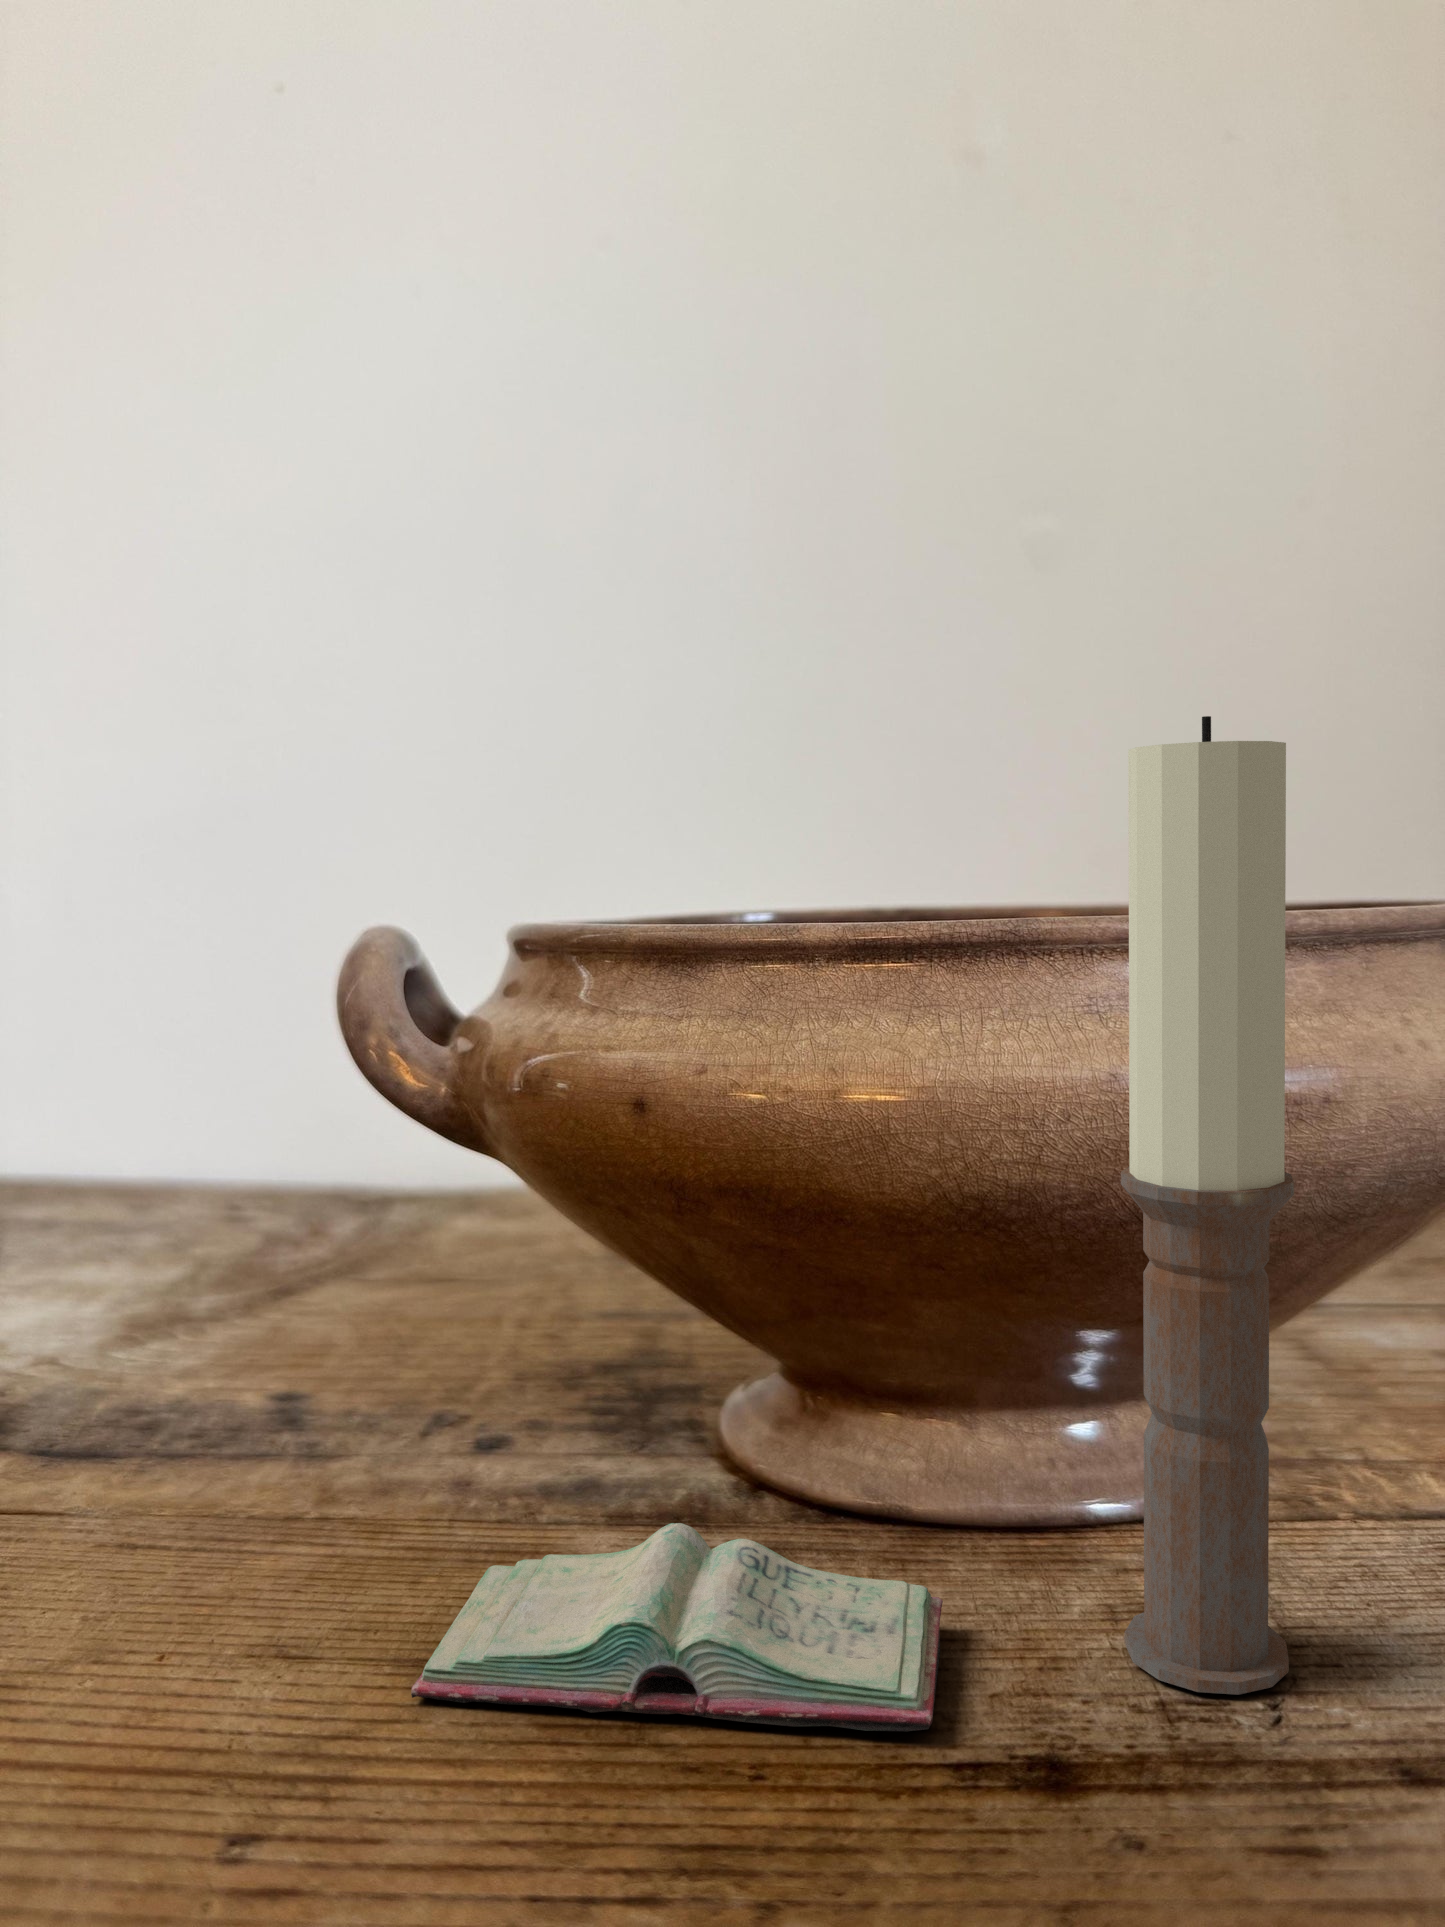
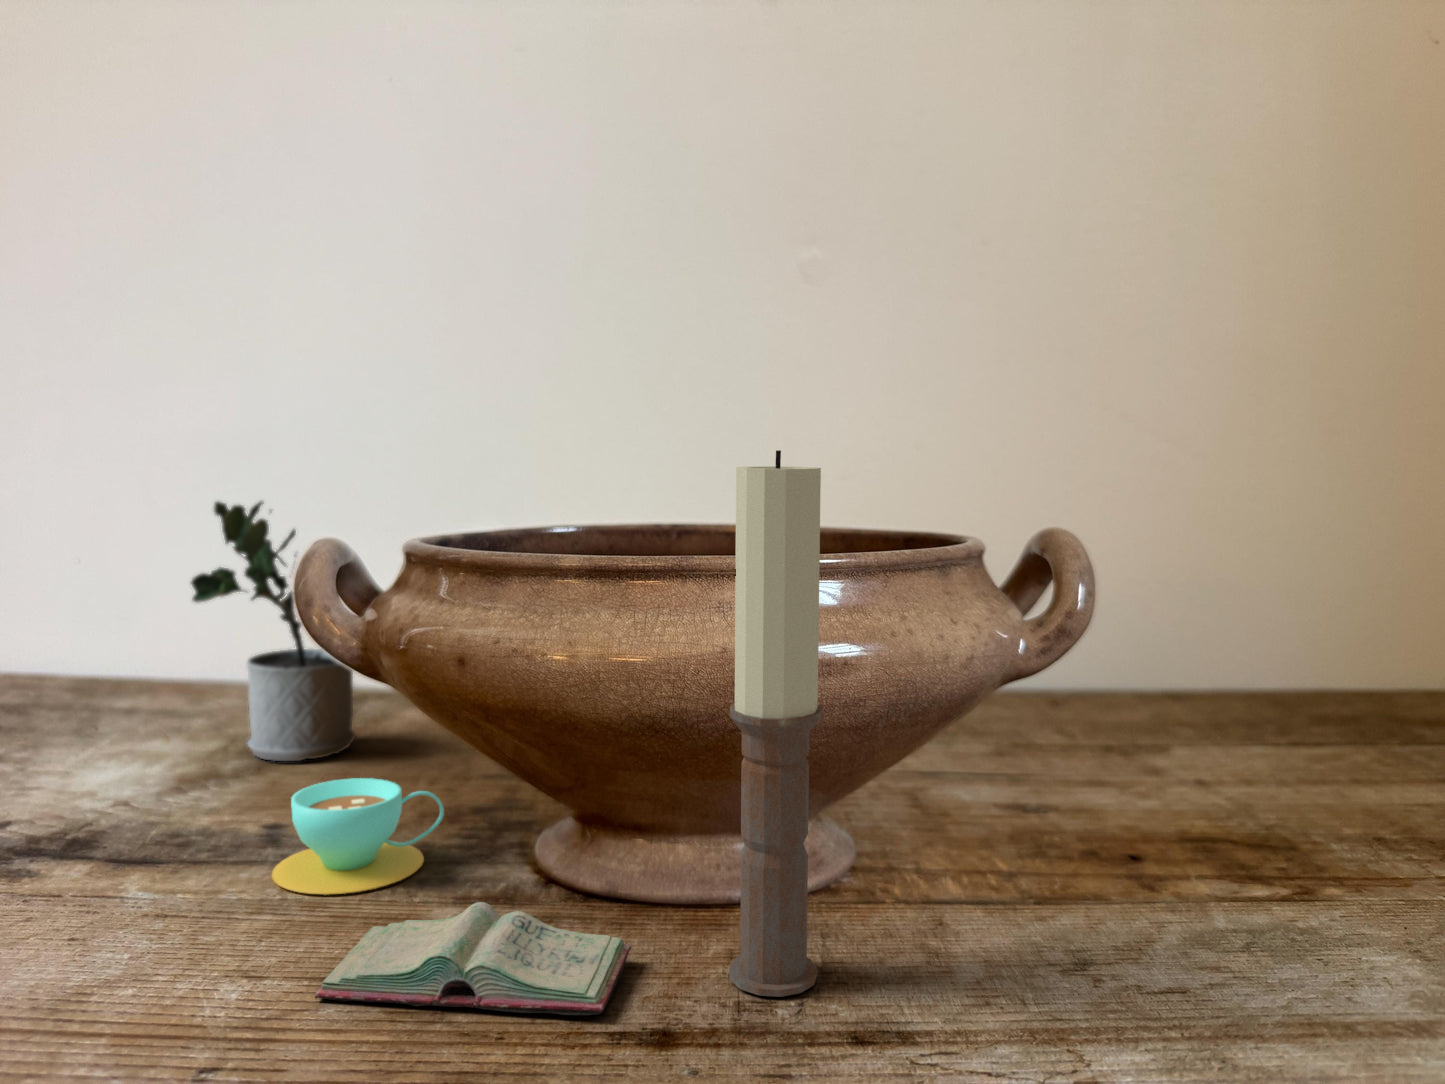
potted plant: none [144,895,390,1297] -> present [190,502,356,761]
teacup: none [297,1317,567,1509] -> present [272,778,444,895]

